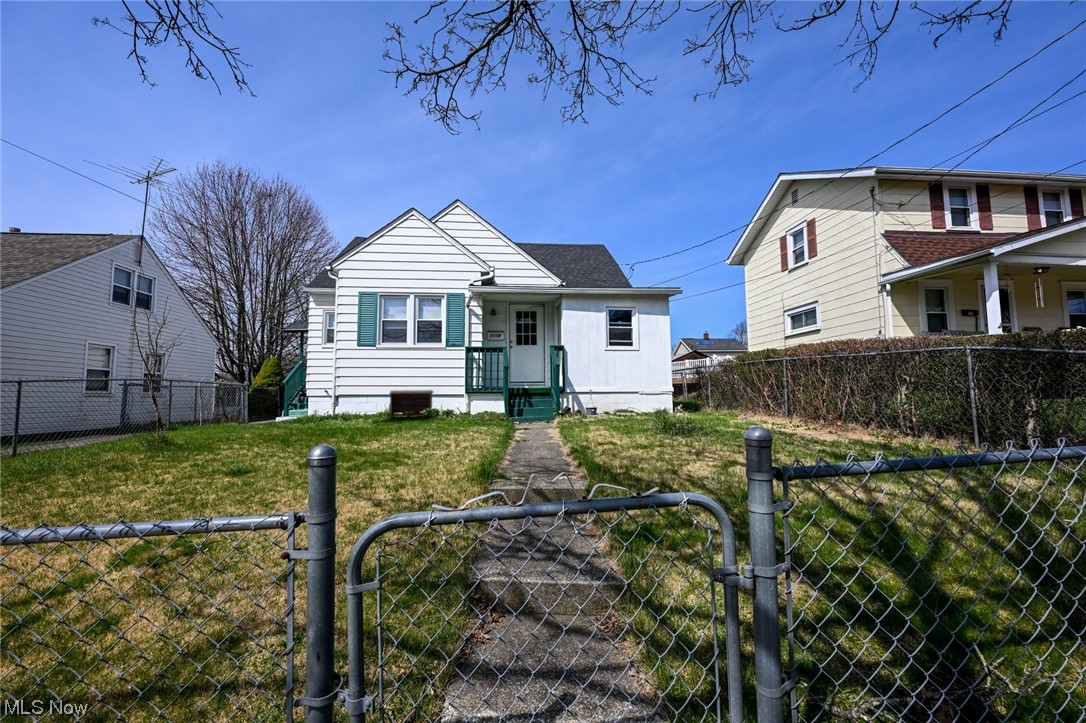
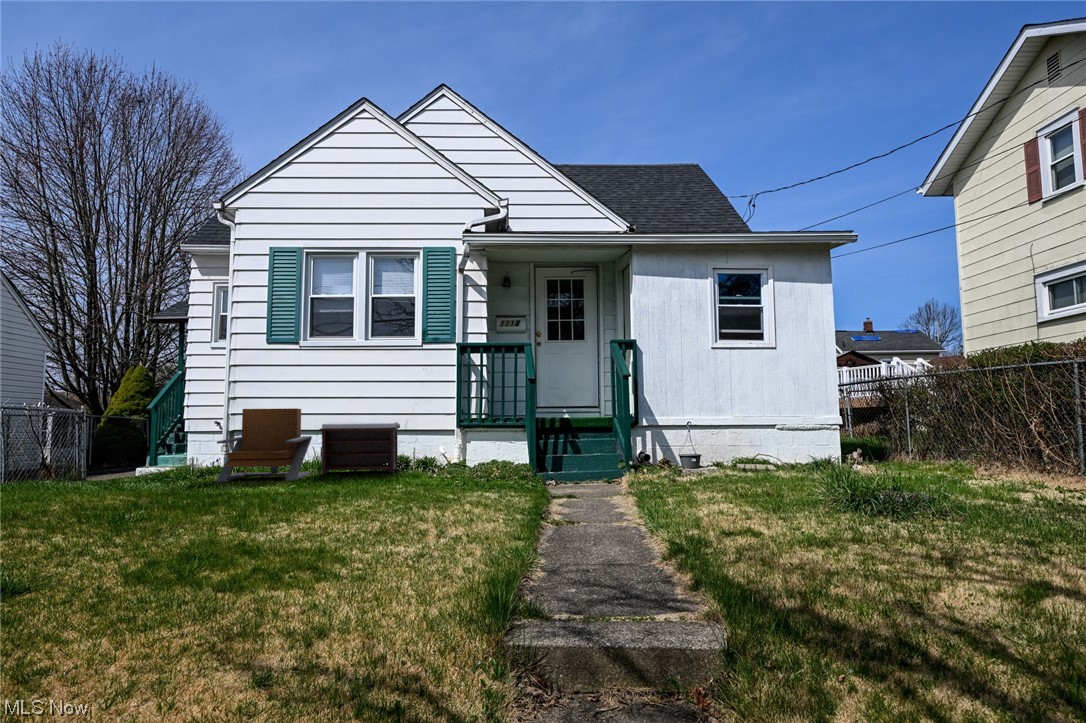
lounge chair: none [332,382,384,422] -> present [217,408,312,482]

